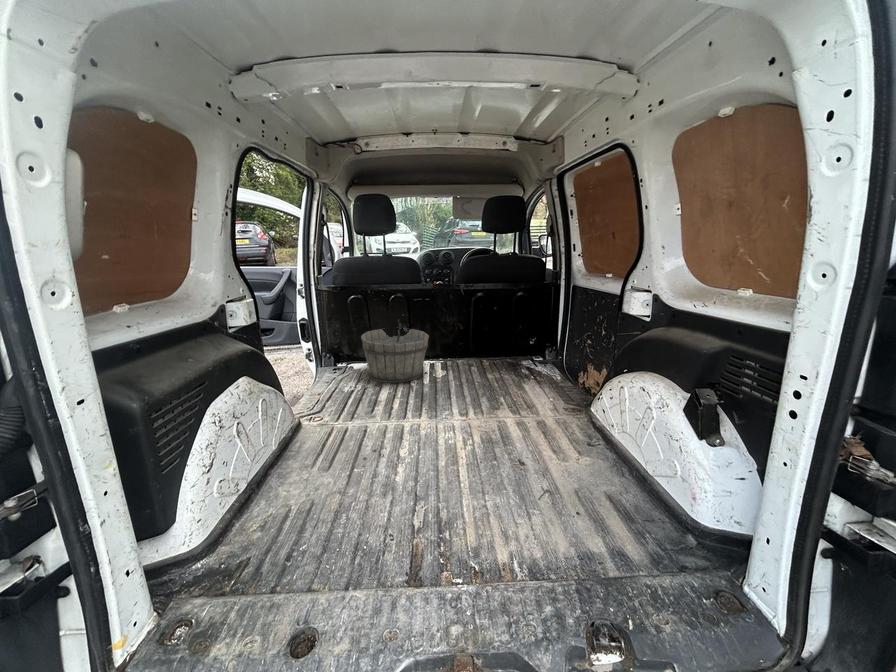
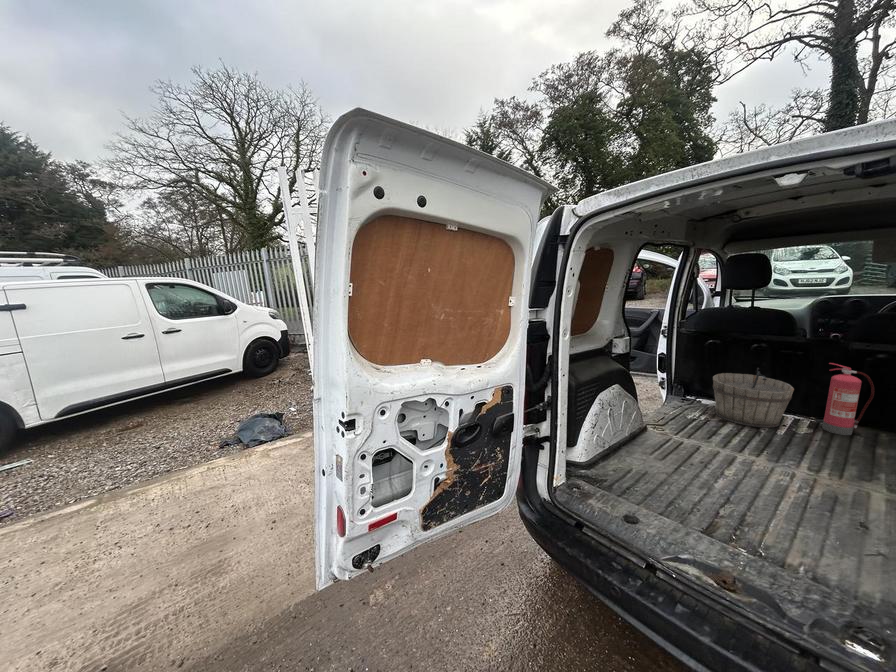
fire extinguisher: none [448,306,477,369] -> present [822,363,874,435]

